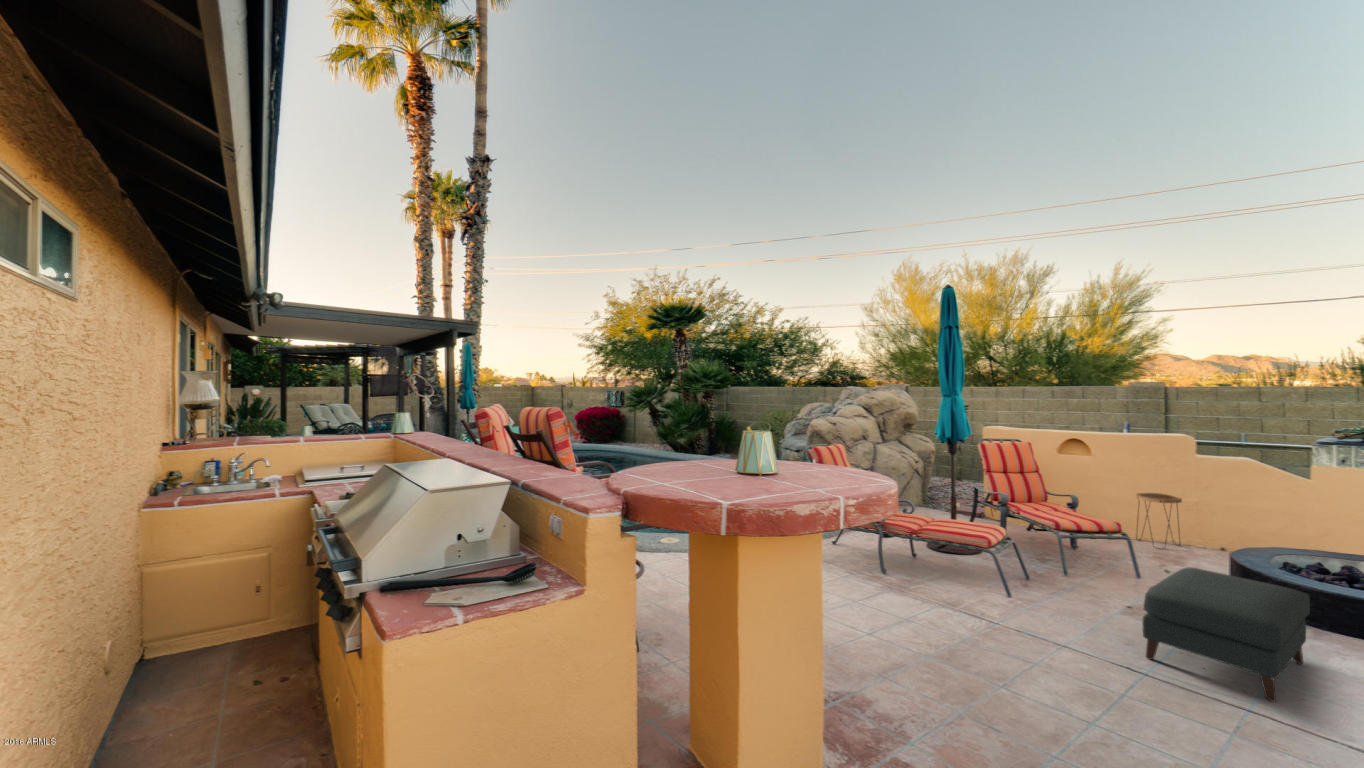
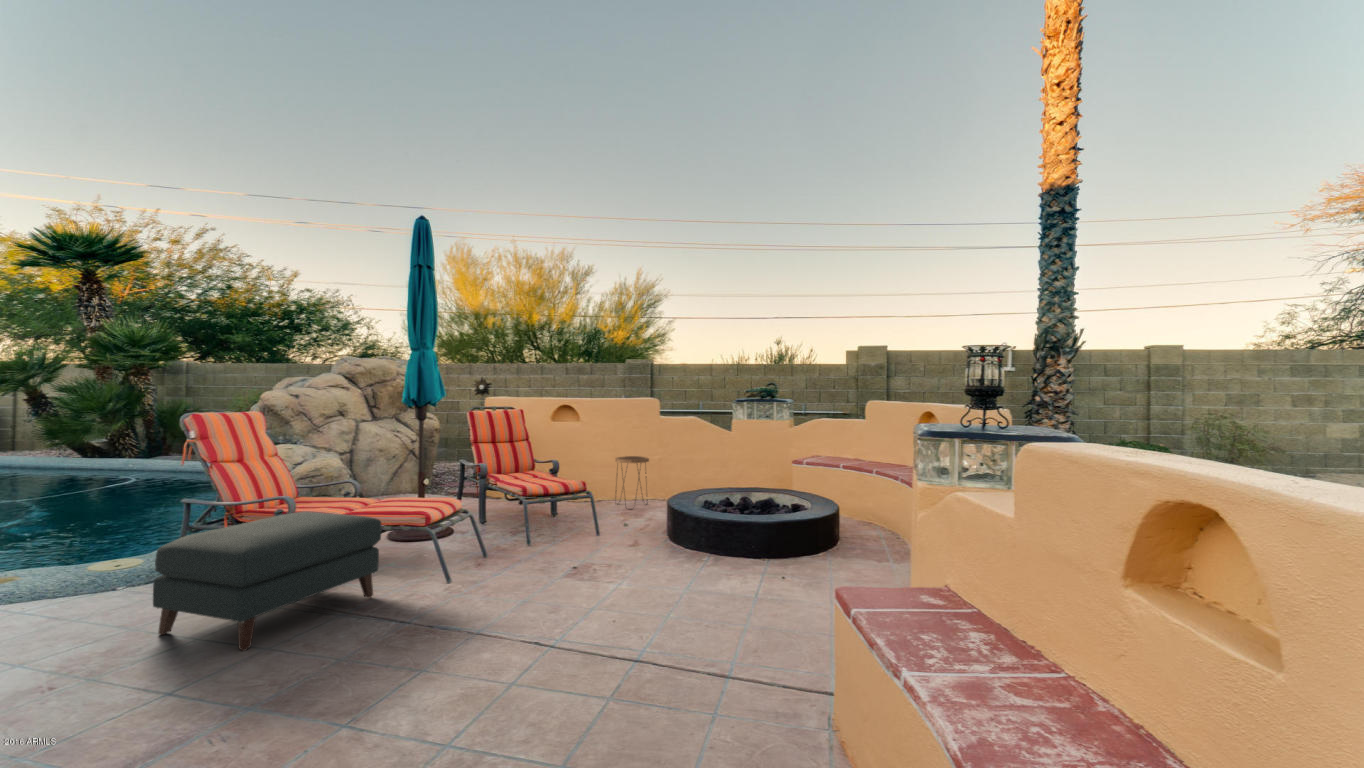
ottoman: present [1142,568,1310,702] -> present [153,511,382,651]

